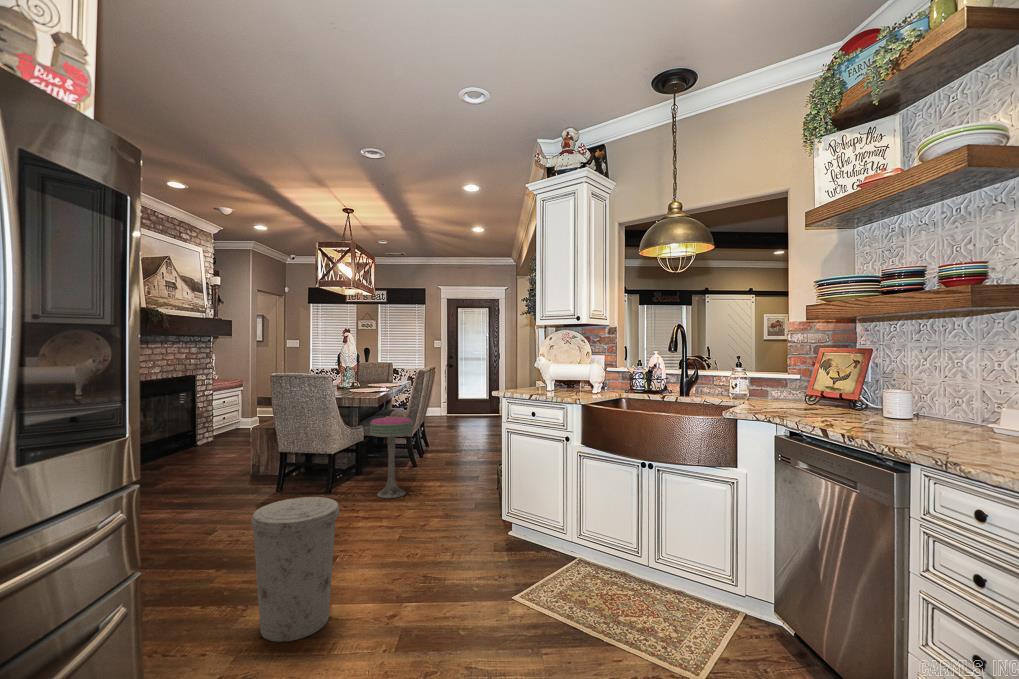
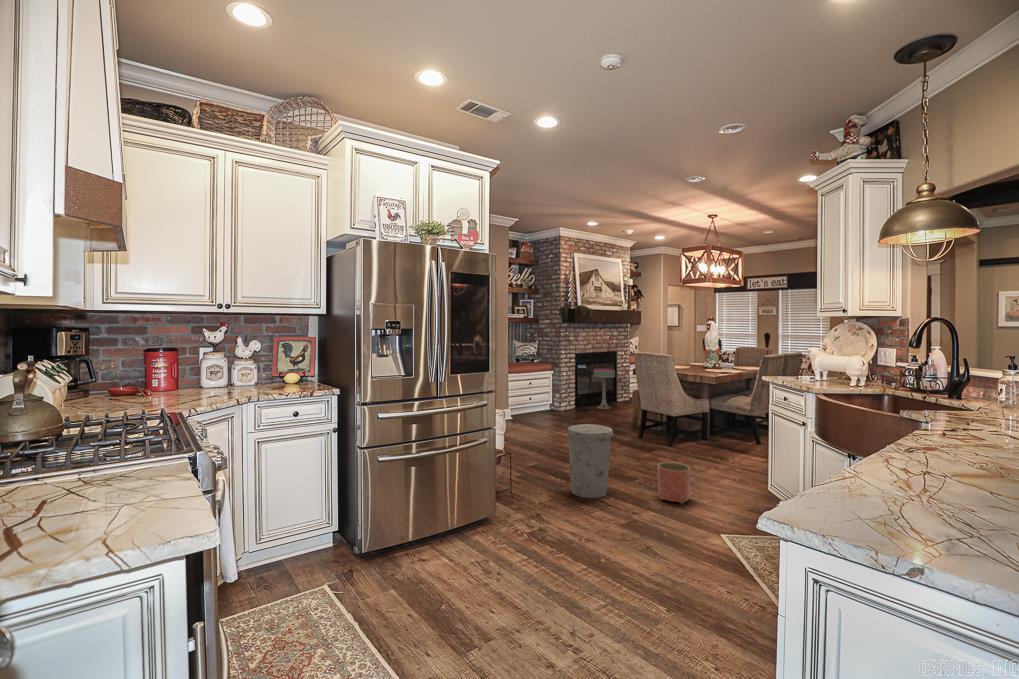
bar stool: present [370,417,412,498] -> present [594,369,615,409]
planter: none [399,524,445,588] -> present [658,462,691,503]

